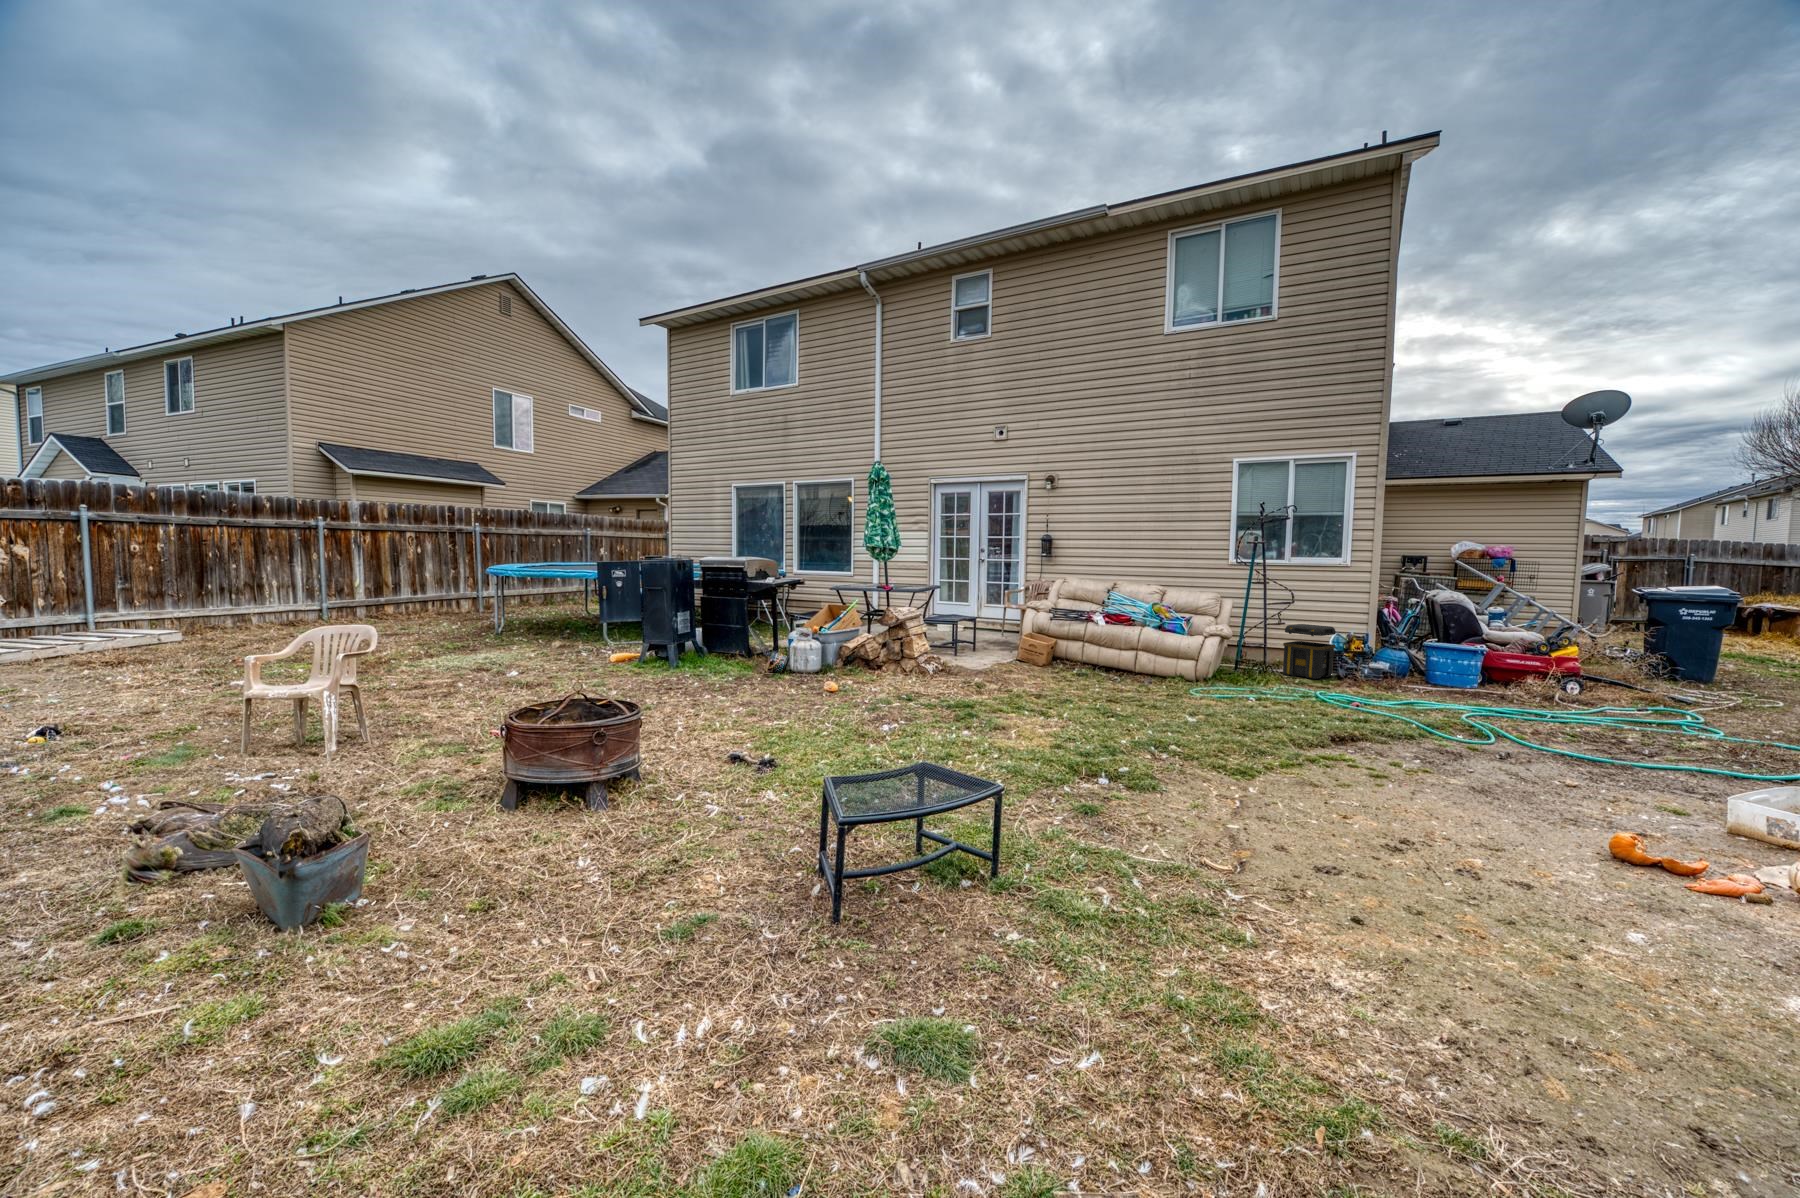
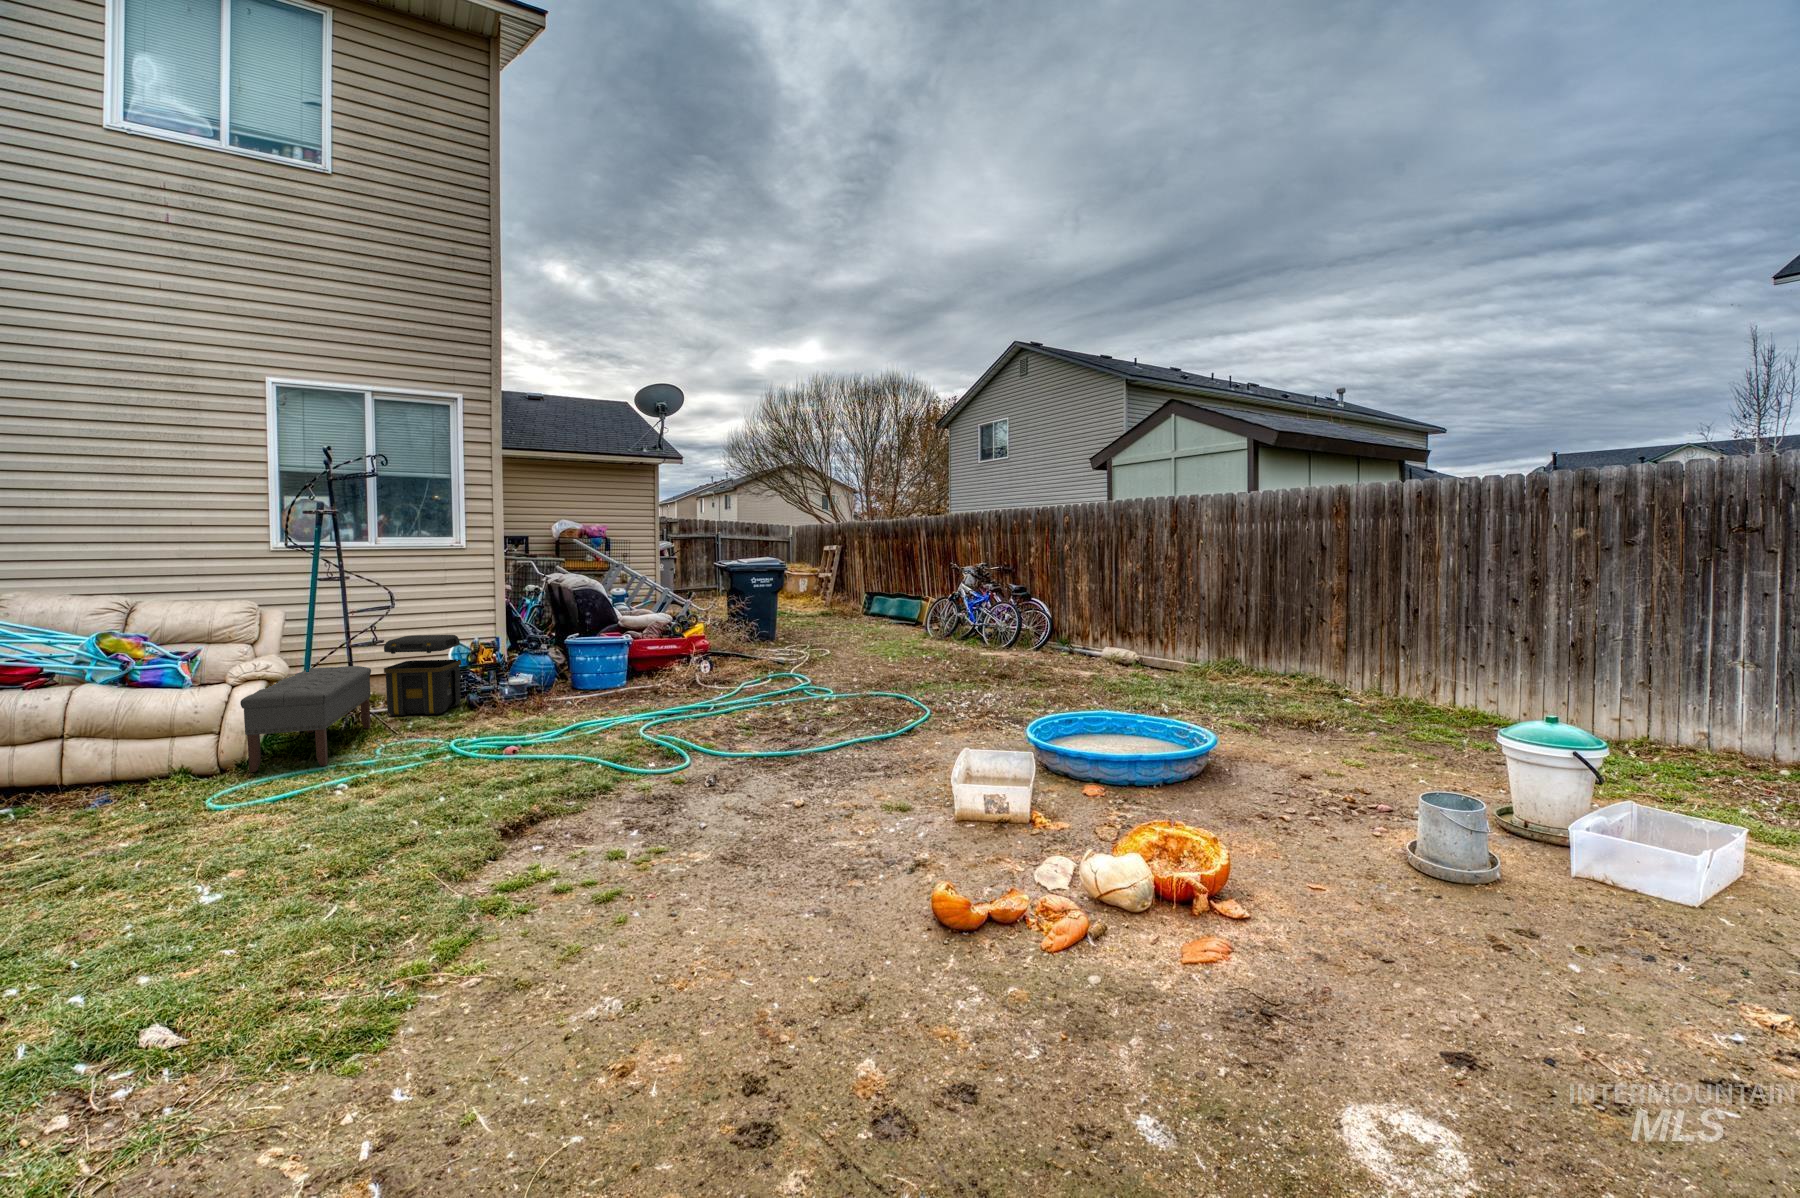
bench: none [1207,636,1275,689] -> present [240,666,371,772]

